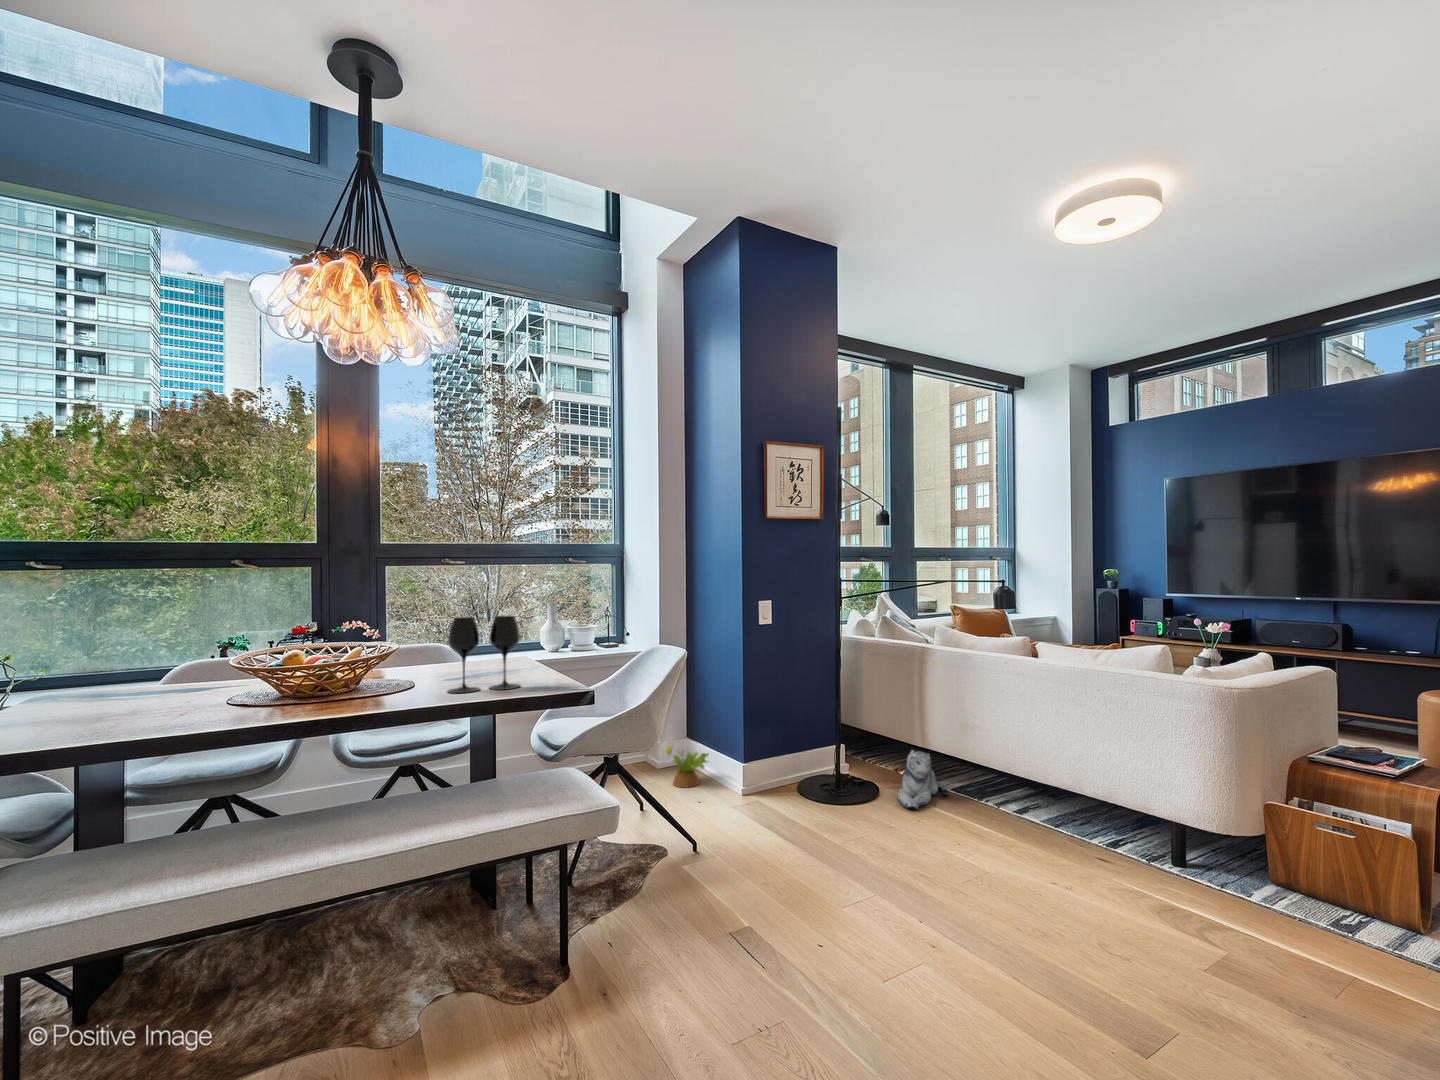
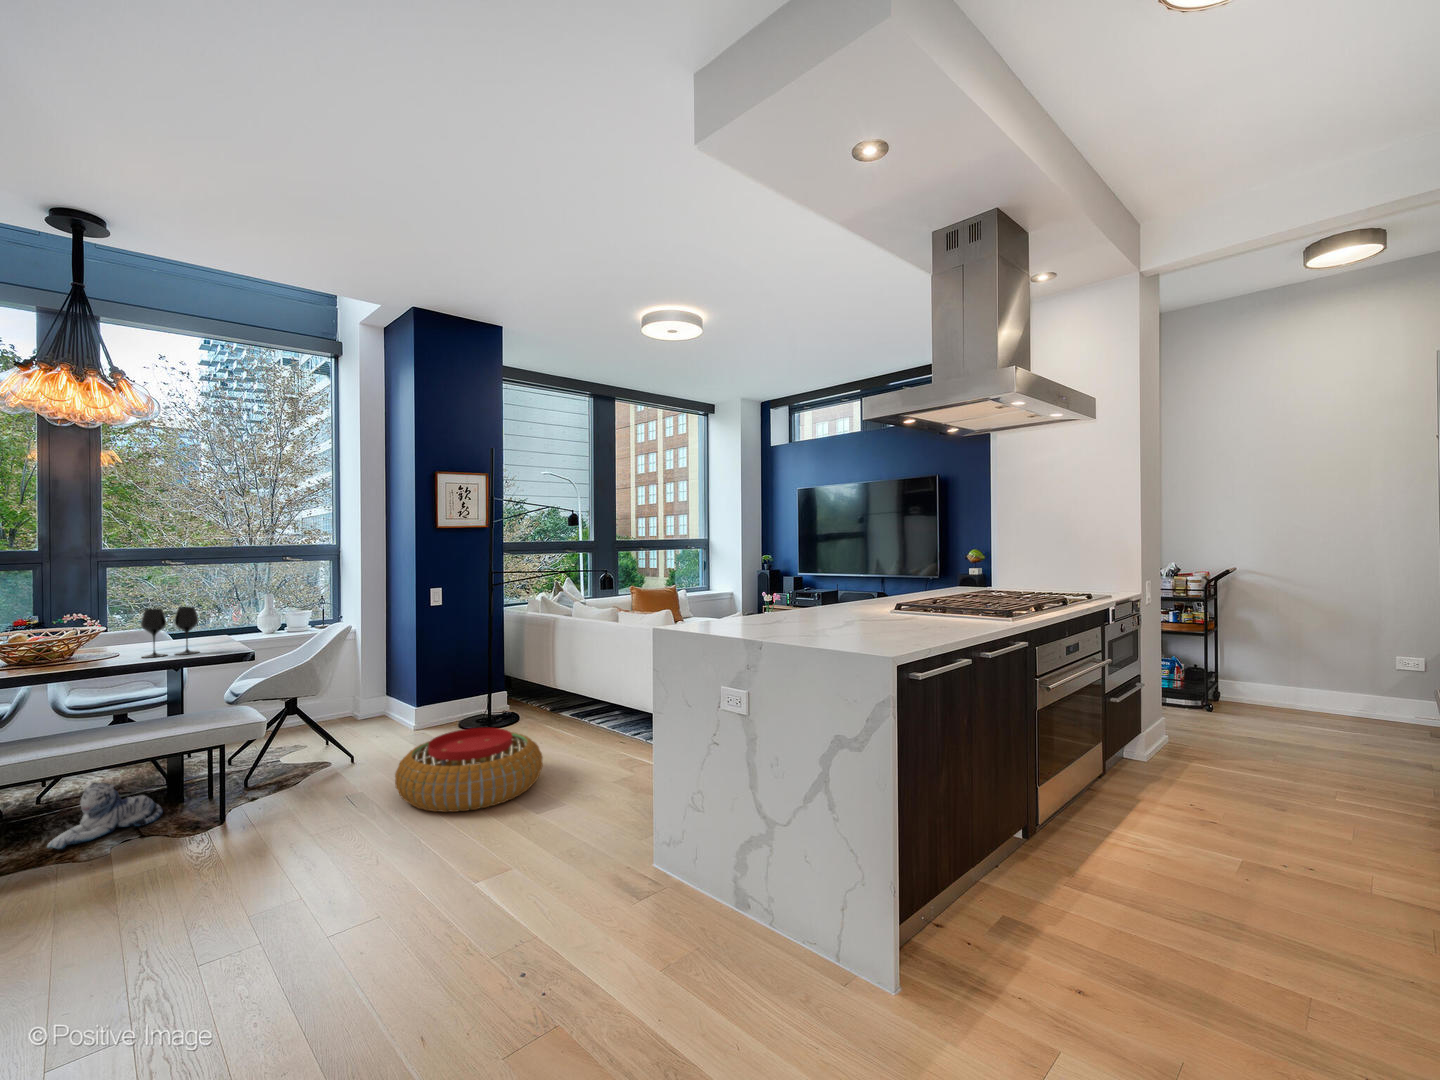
decorative plant: present [664,737,709,787] -> none [359,689,397,727]
plush toy: present [898,750,948,808] -> present [47,782,163,849]
pouf: none [811,829,1065,1010] -> present [395,728,543,812]

